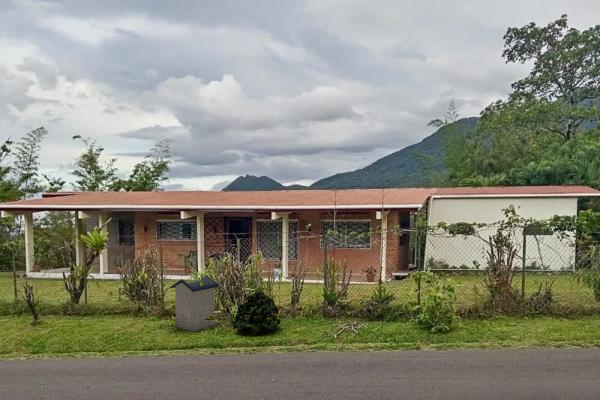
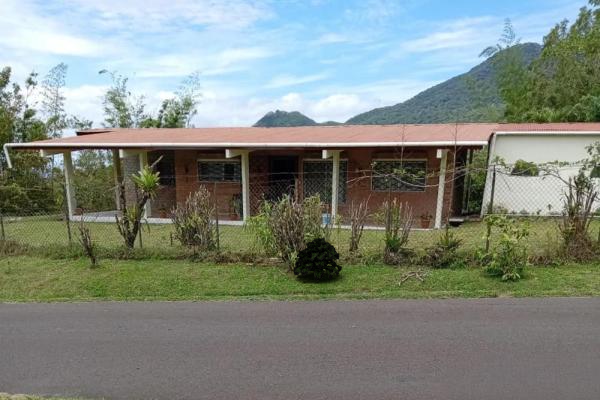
trash can: present [170,275,219,331] -> none [227,220,277,277]

